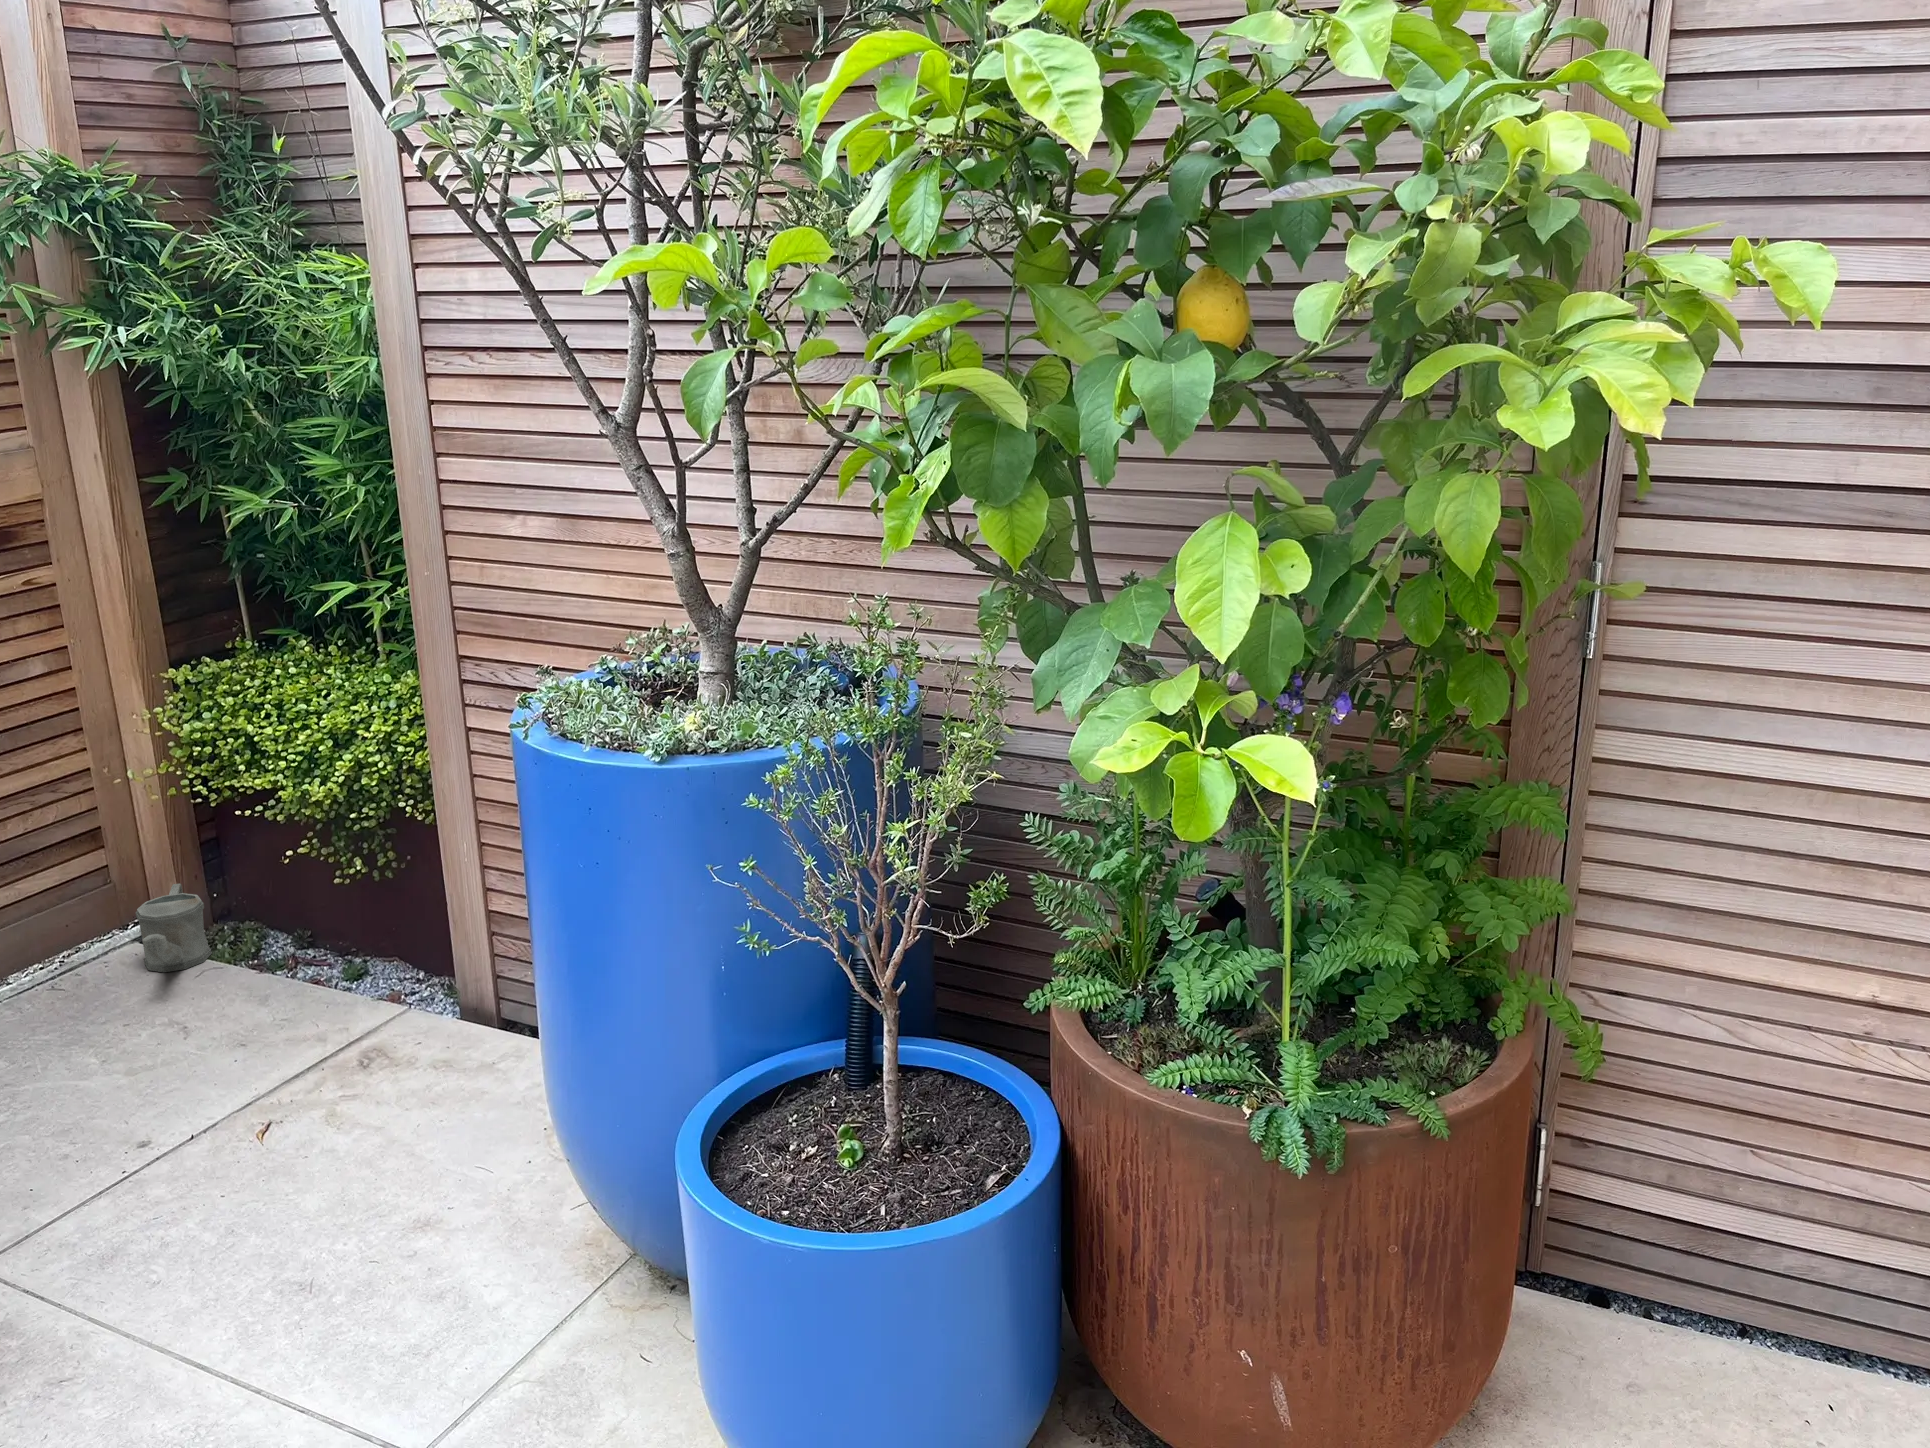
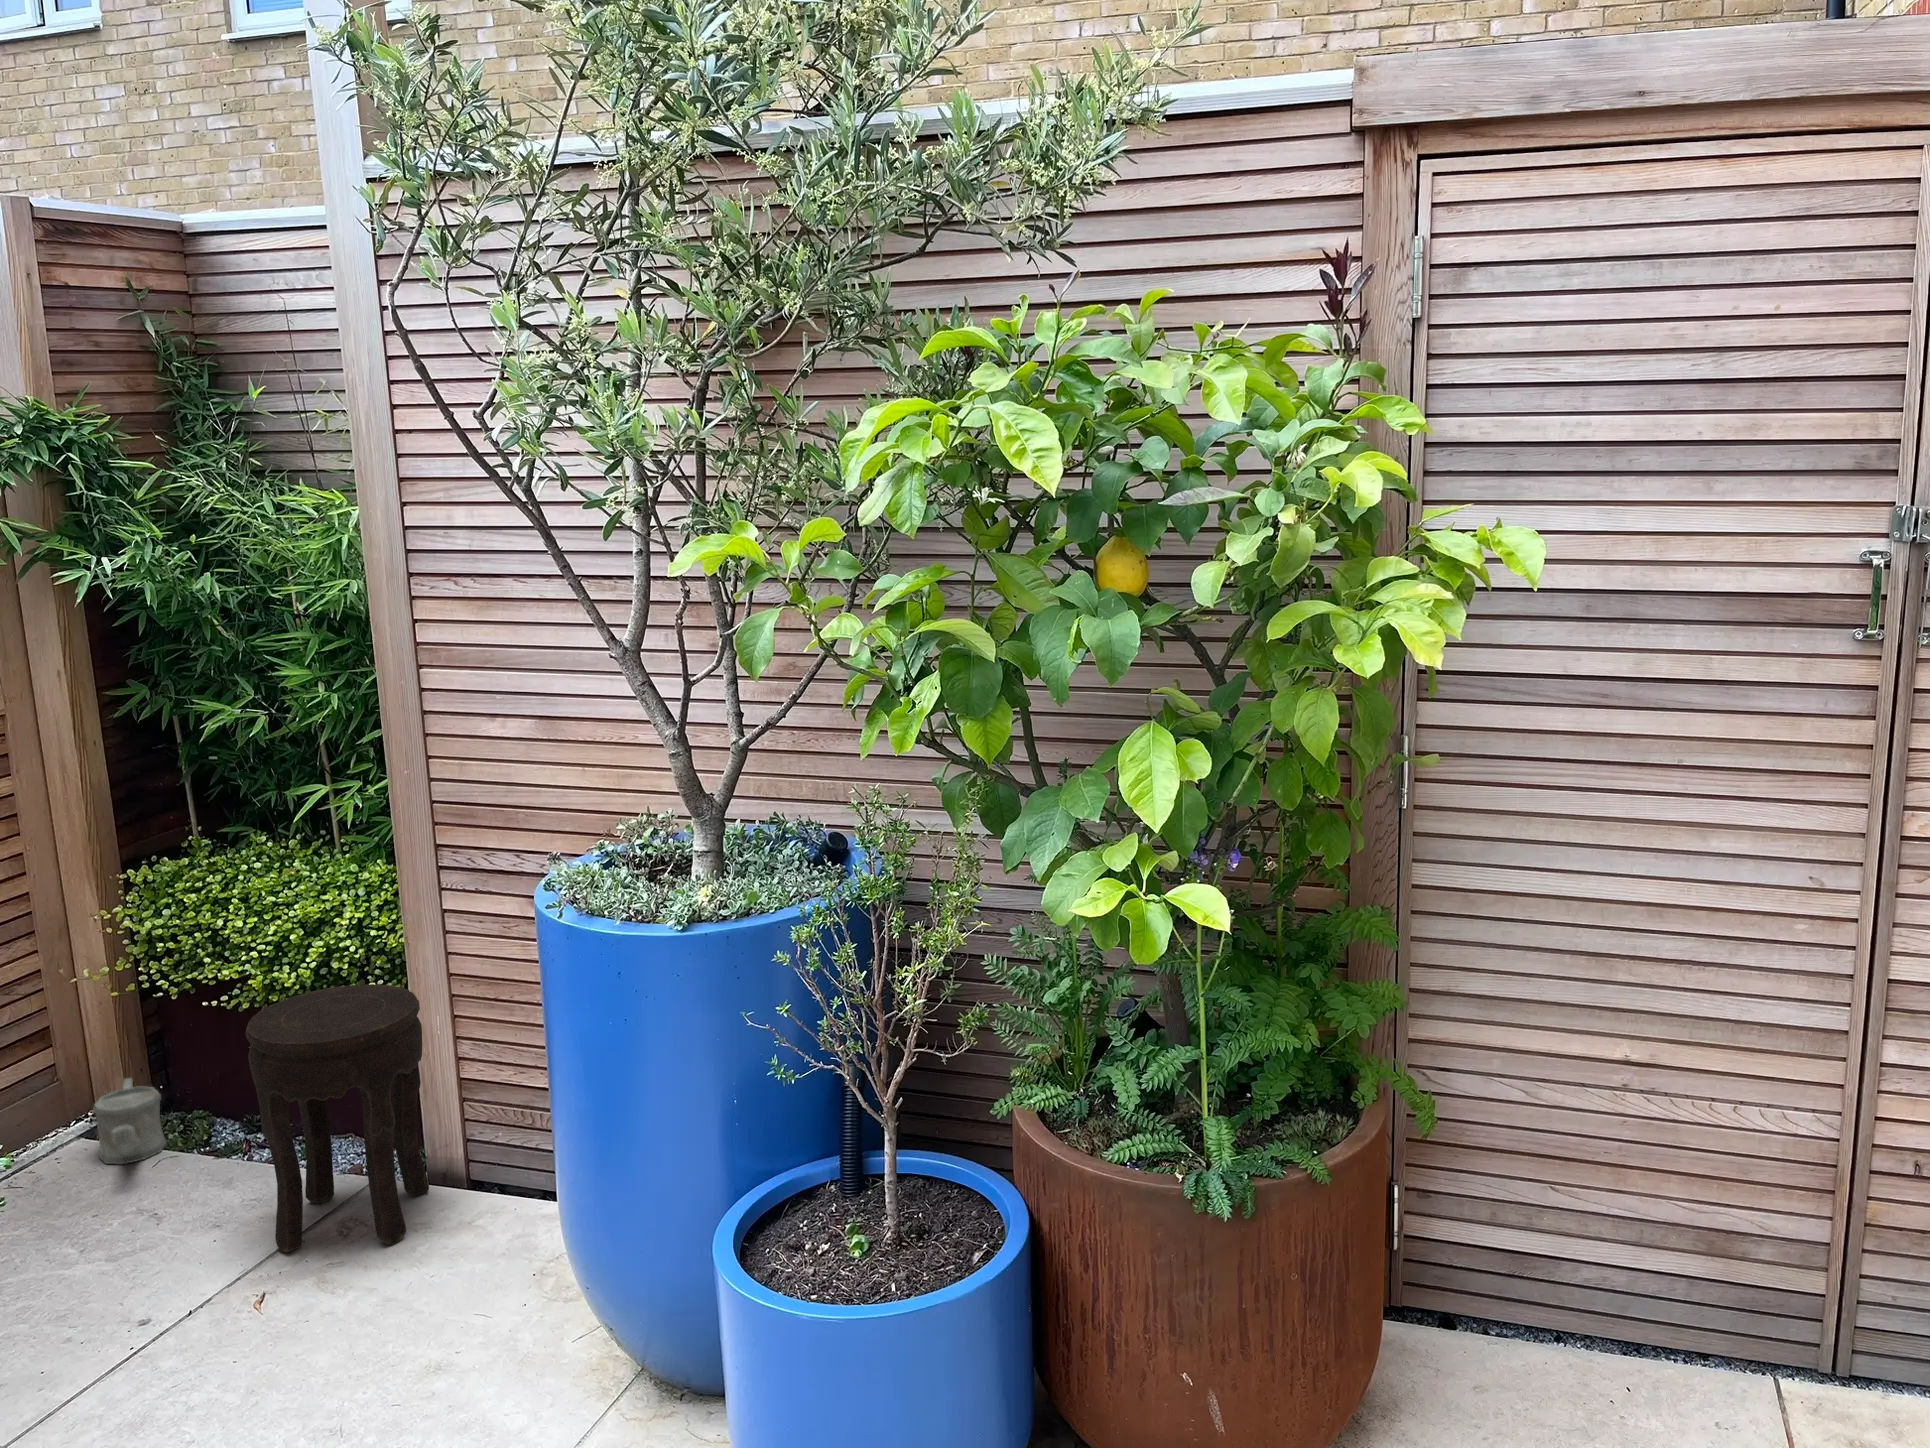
side table: none [251,802,454,1083] -> present [246,984,429,1252]

